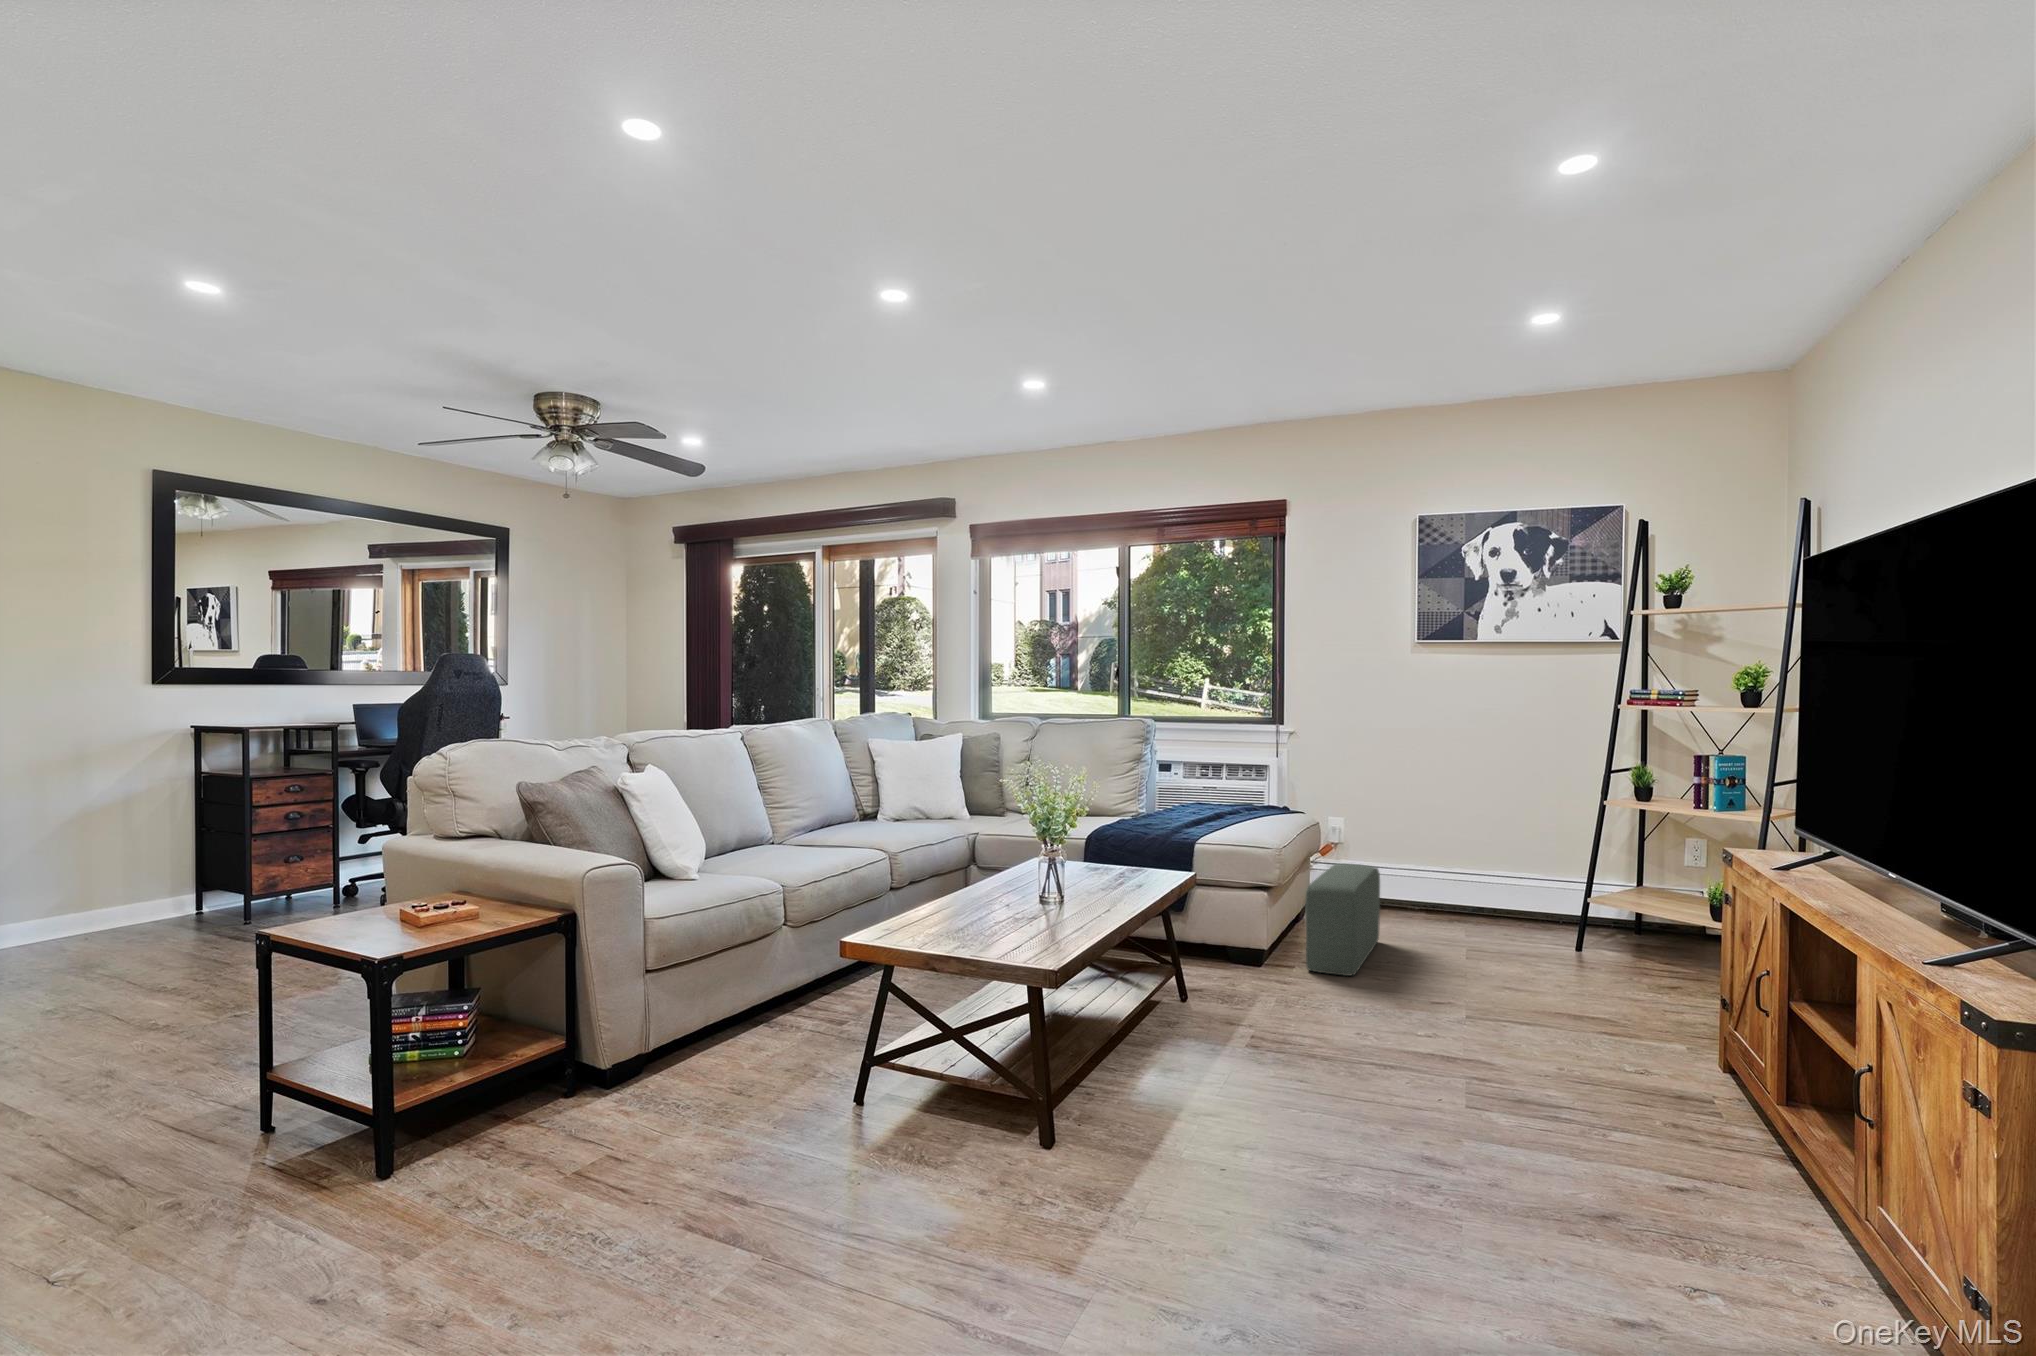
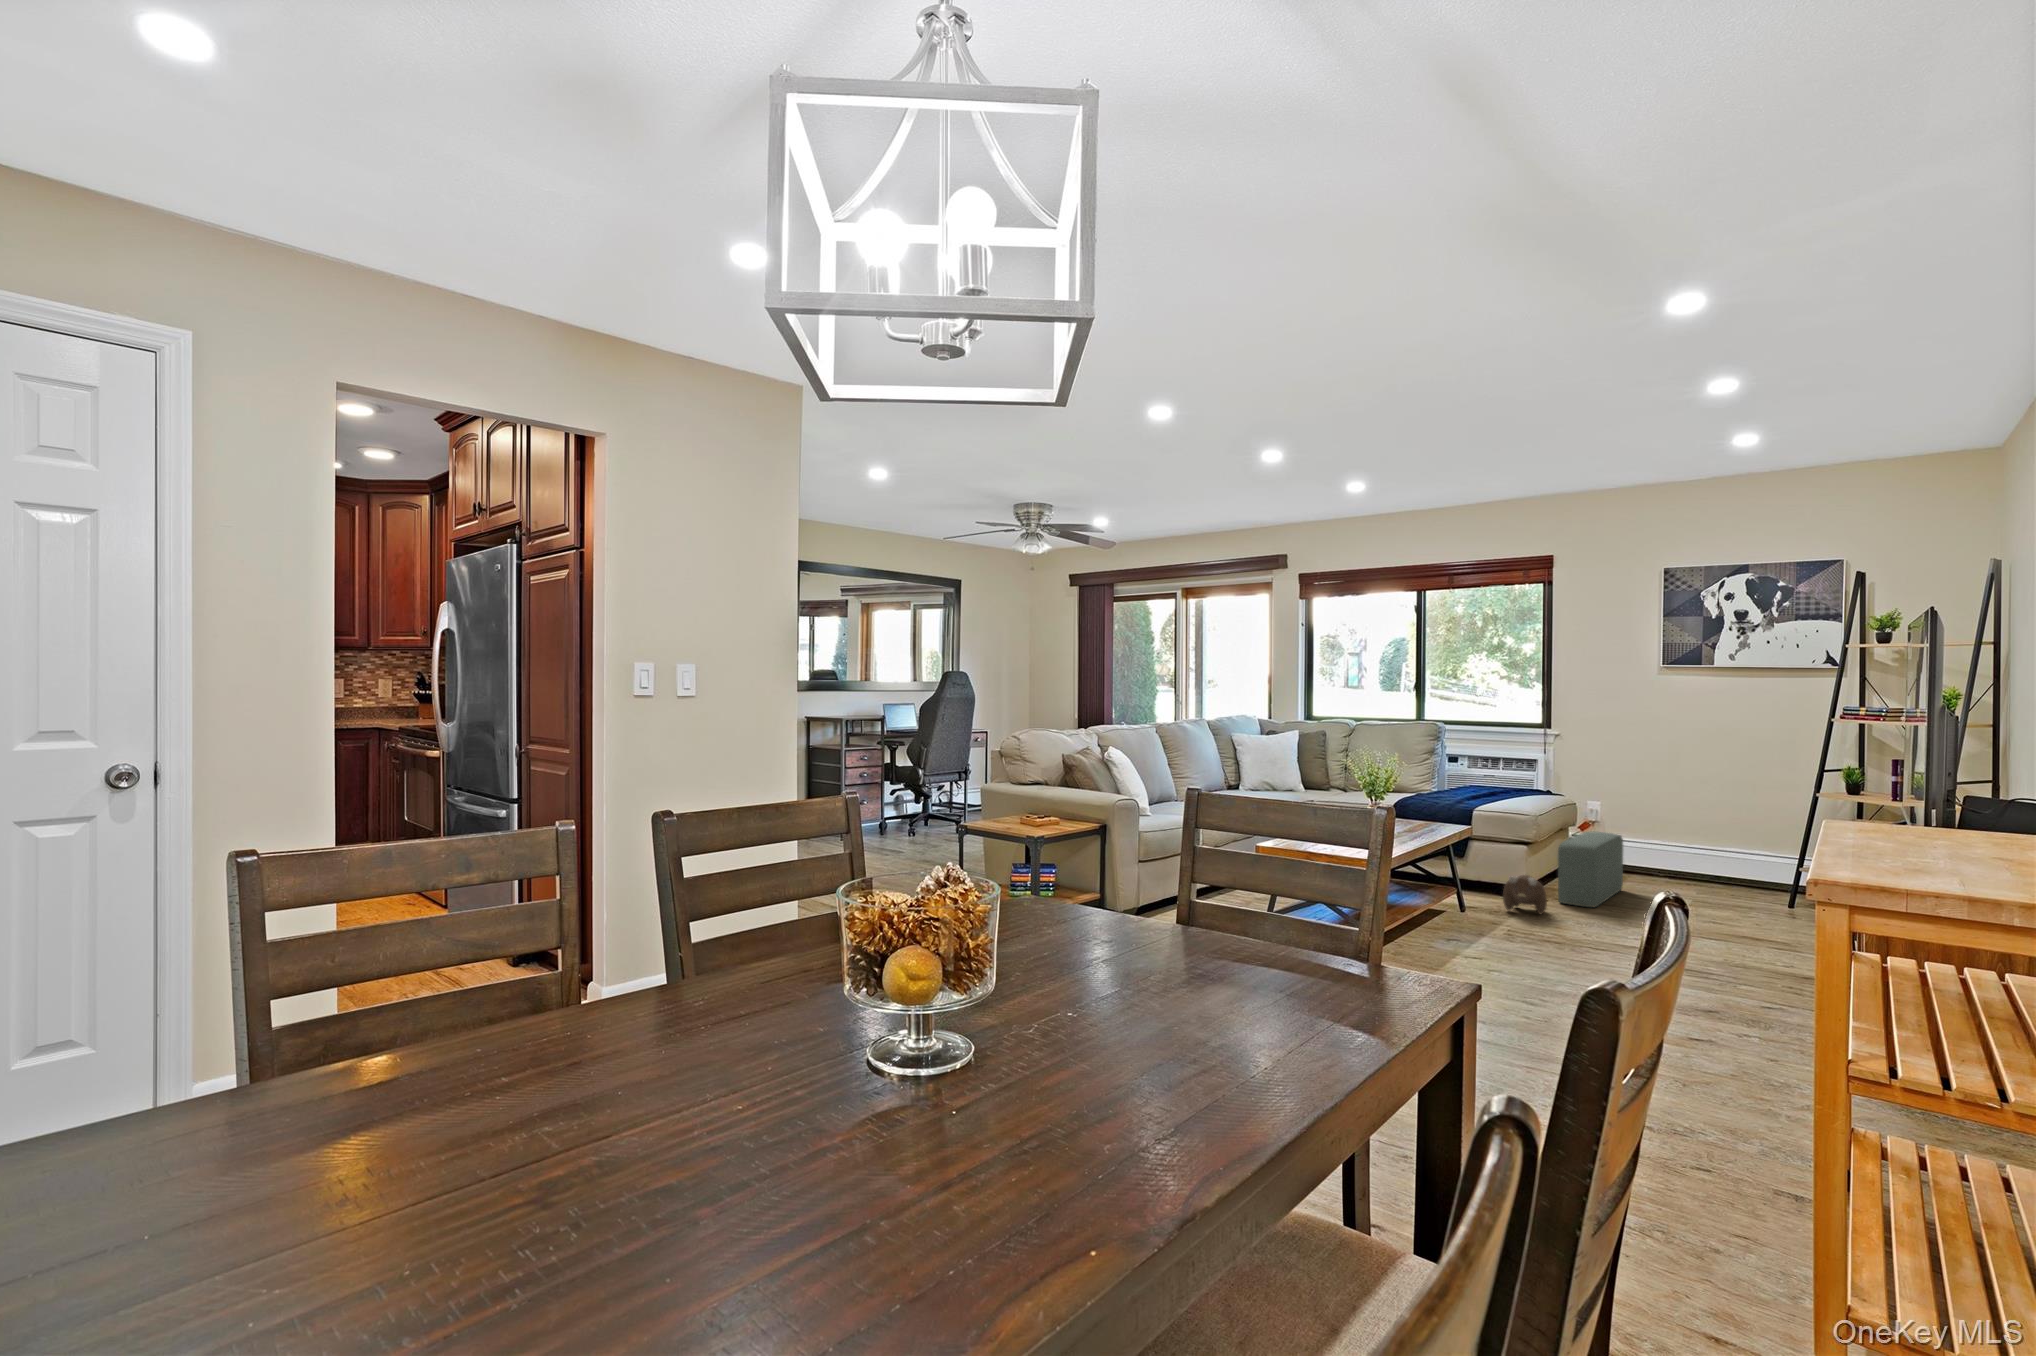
plush toy: none [1237,936,1296,995] -> present [1503,875,1547,914]

